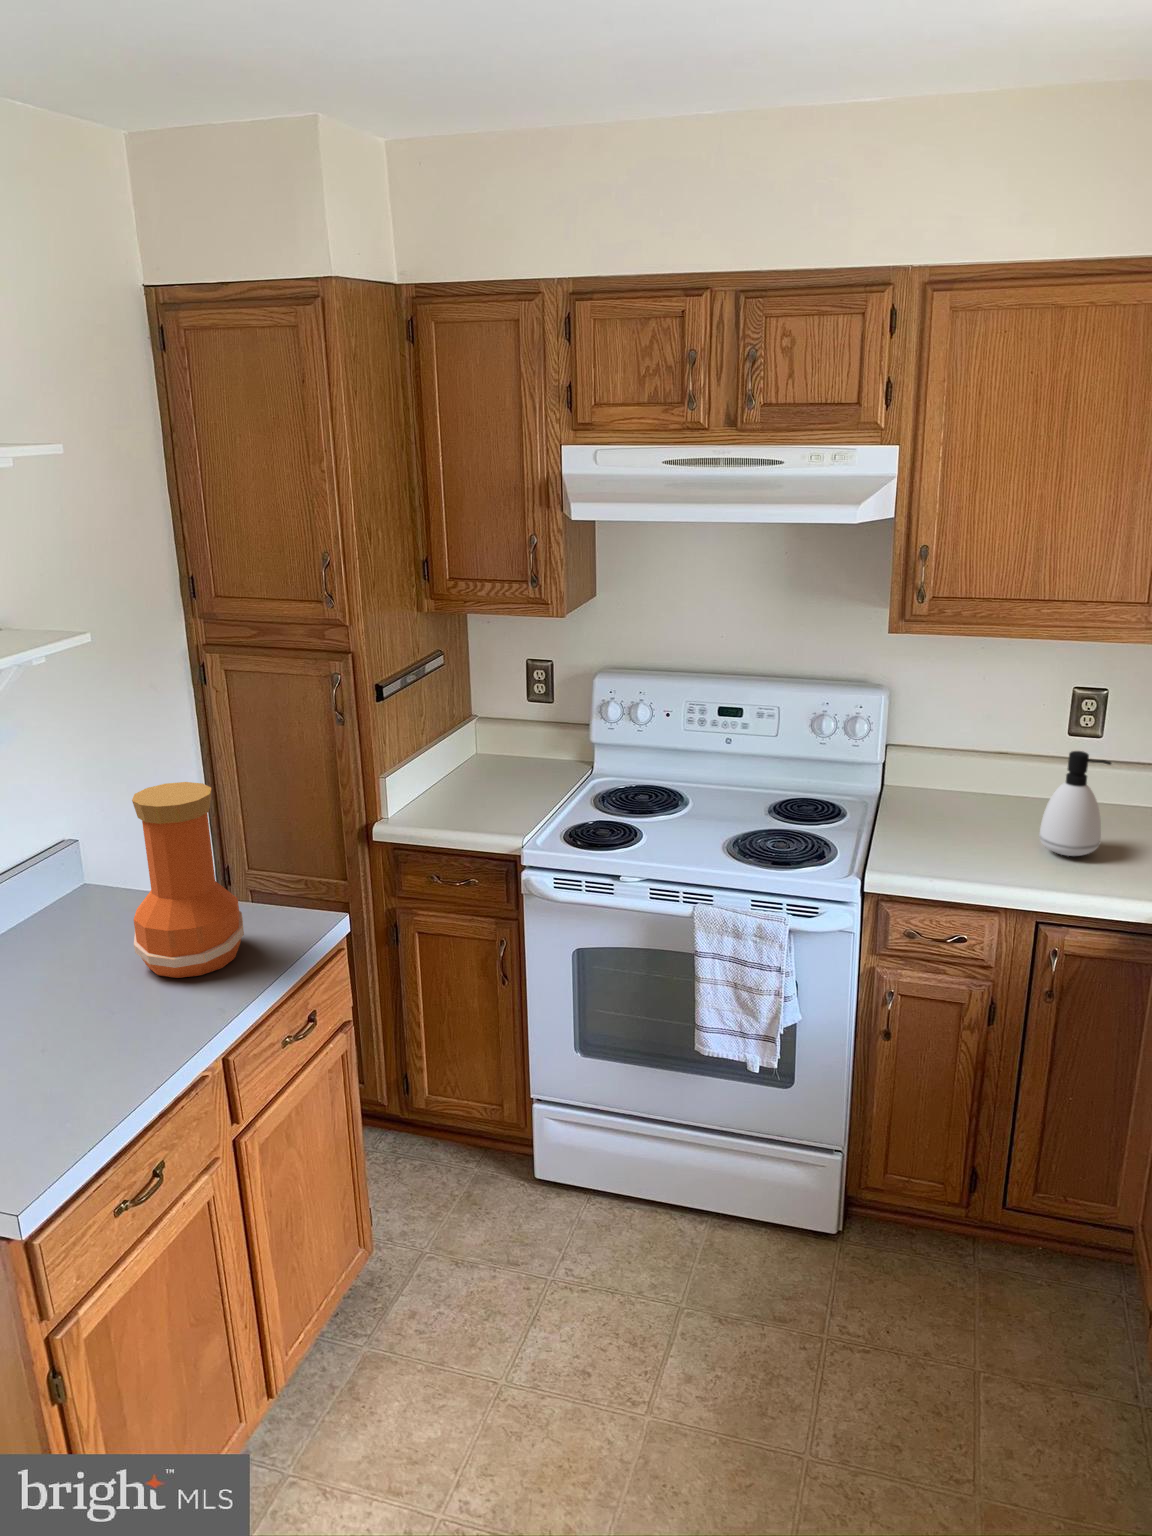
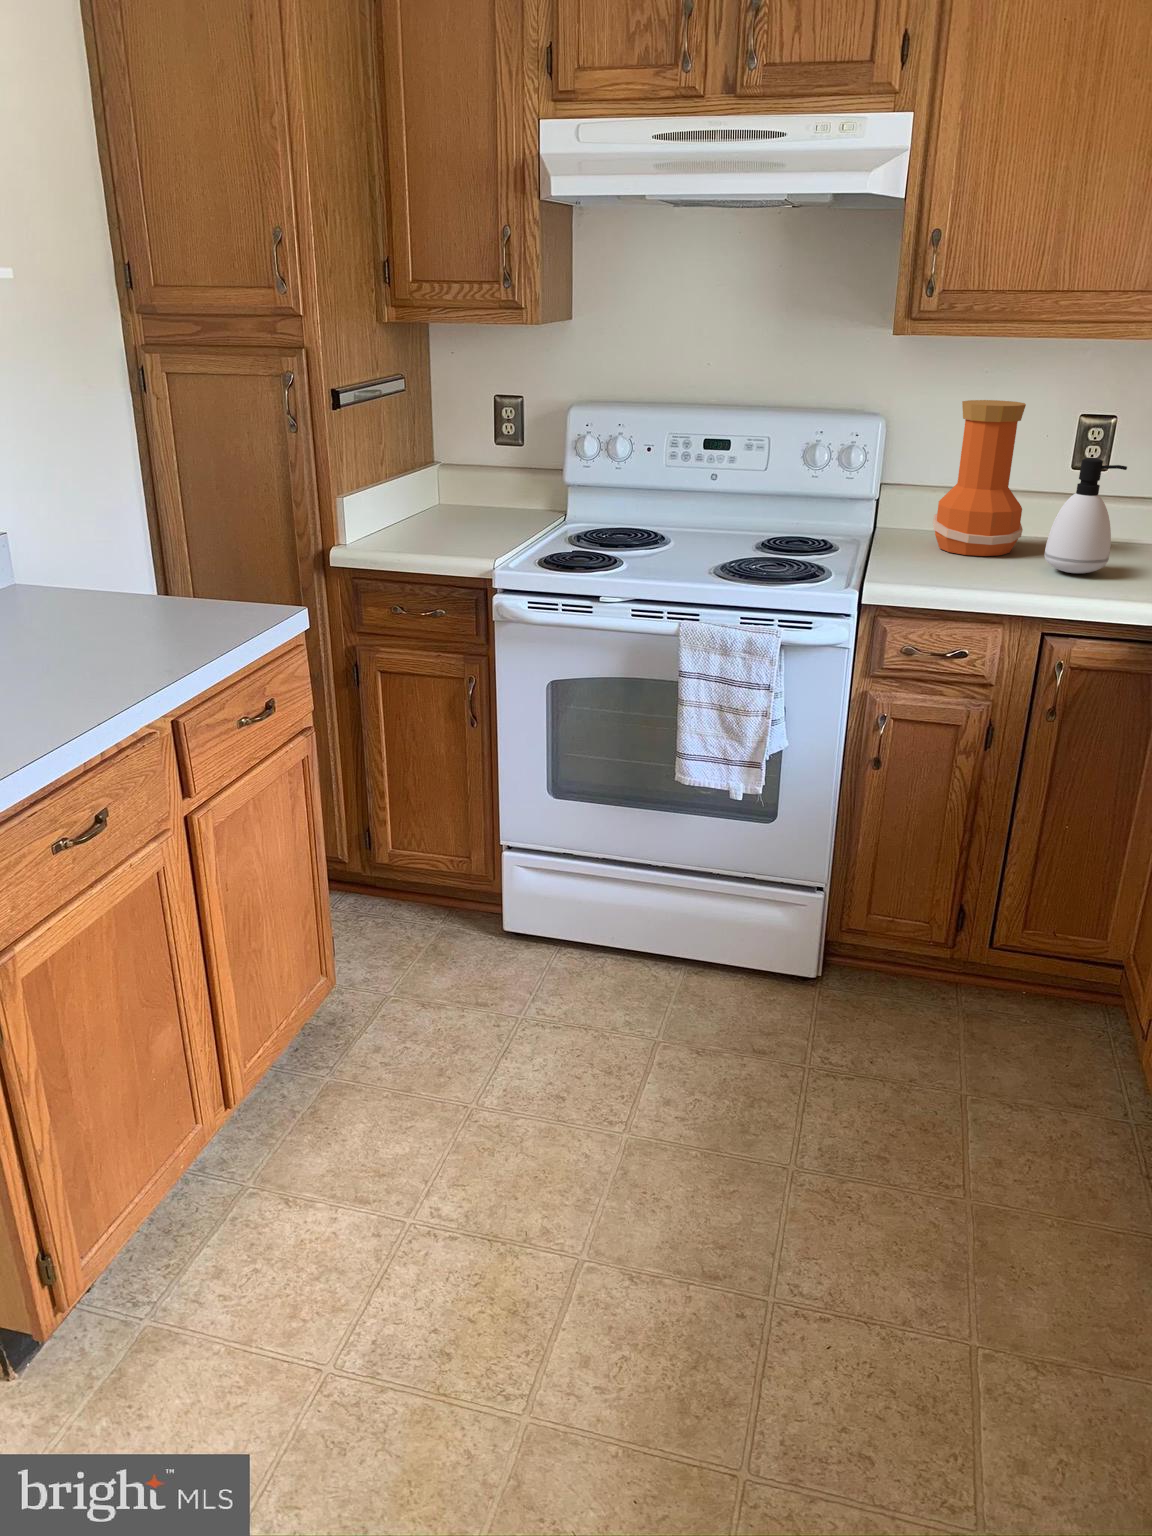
vase: present [132,782,244,978] -> present [933,400,1026,556]

